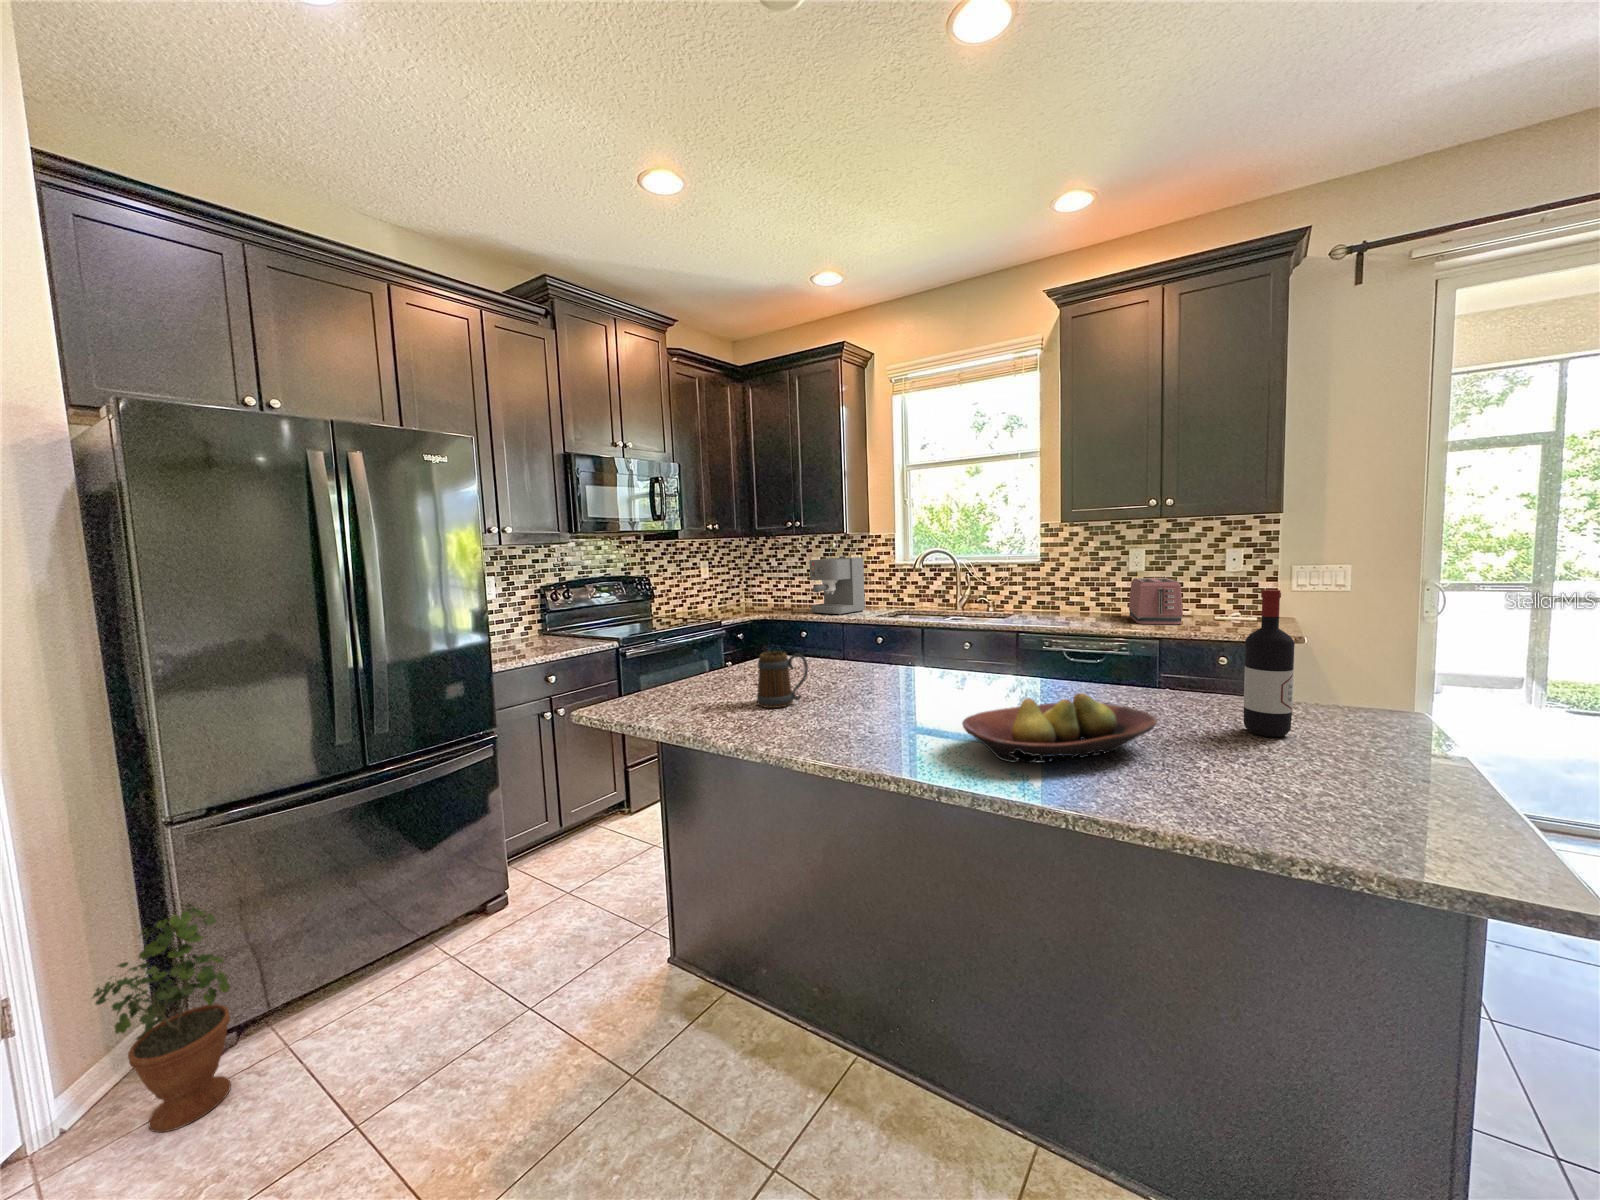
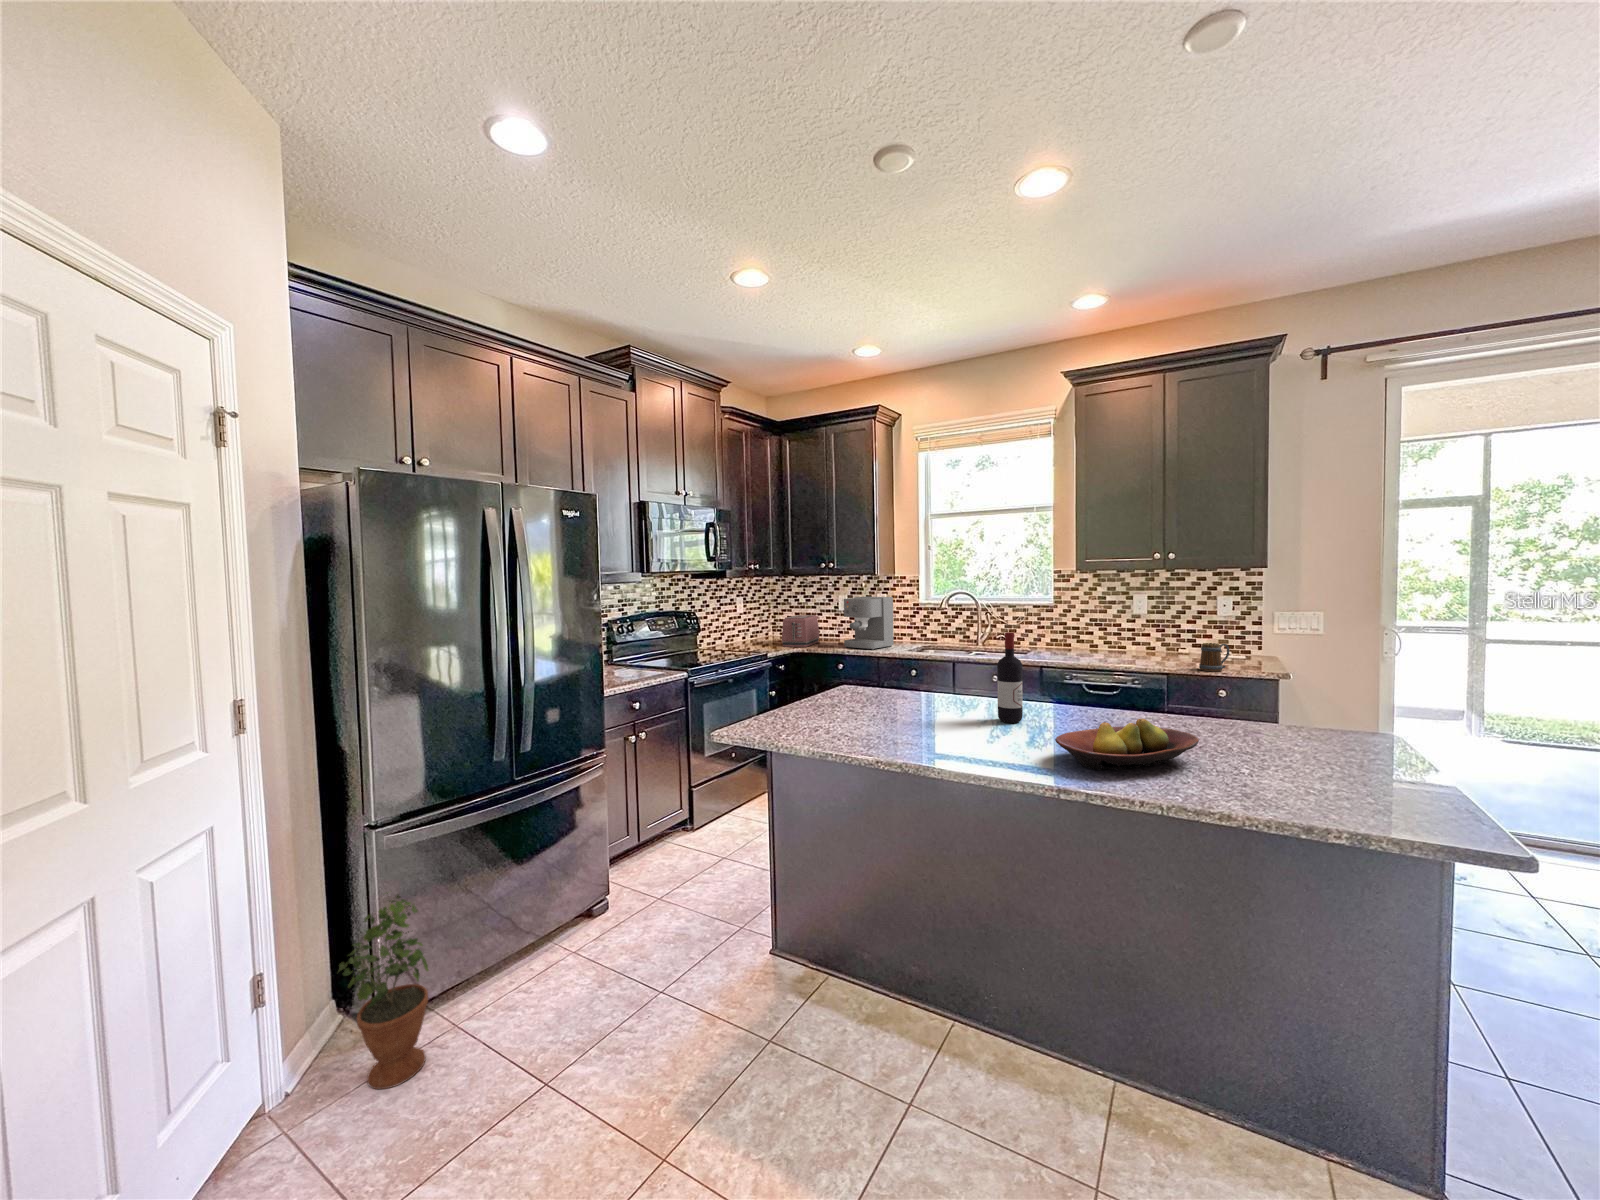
toaster: present [1129,578,1183,624] -> present [782,615,819,647]
wine bottle: present [1244,590,1295,737] -> present [997,632,1023,723]
mug: present [757,651,808,708] -> present [1199,643,1230,672]

